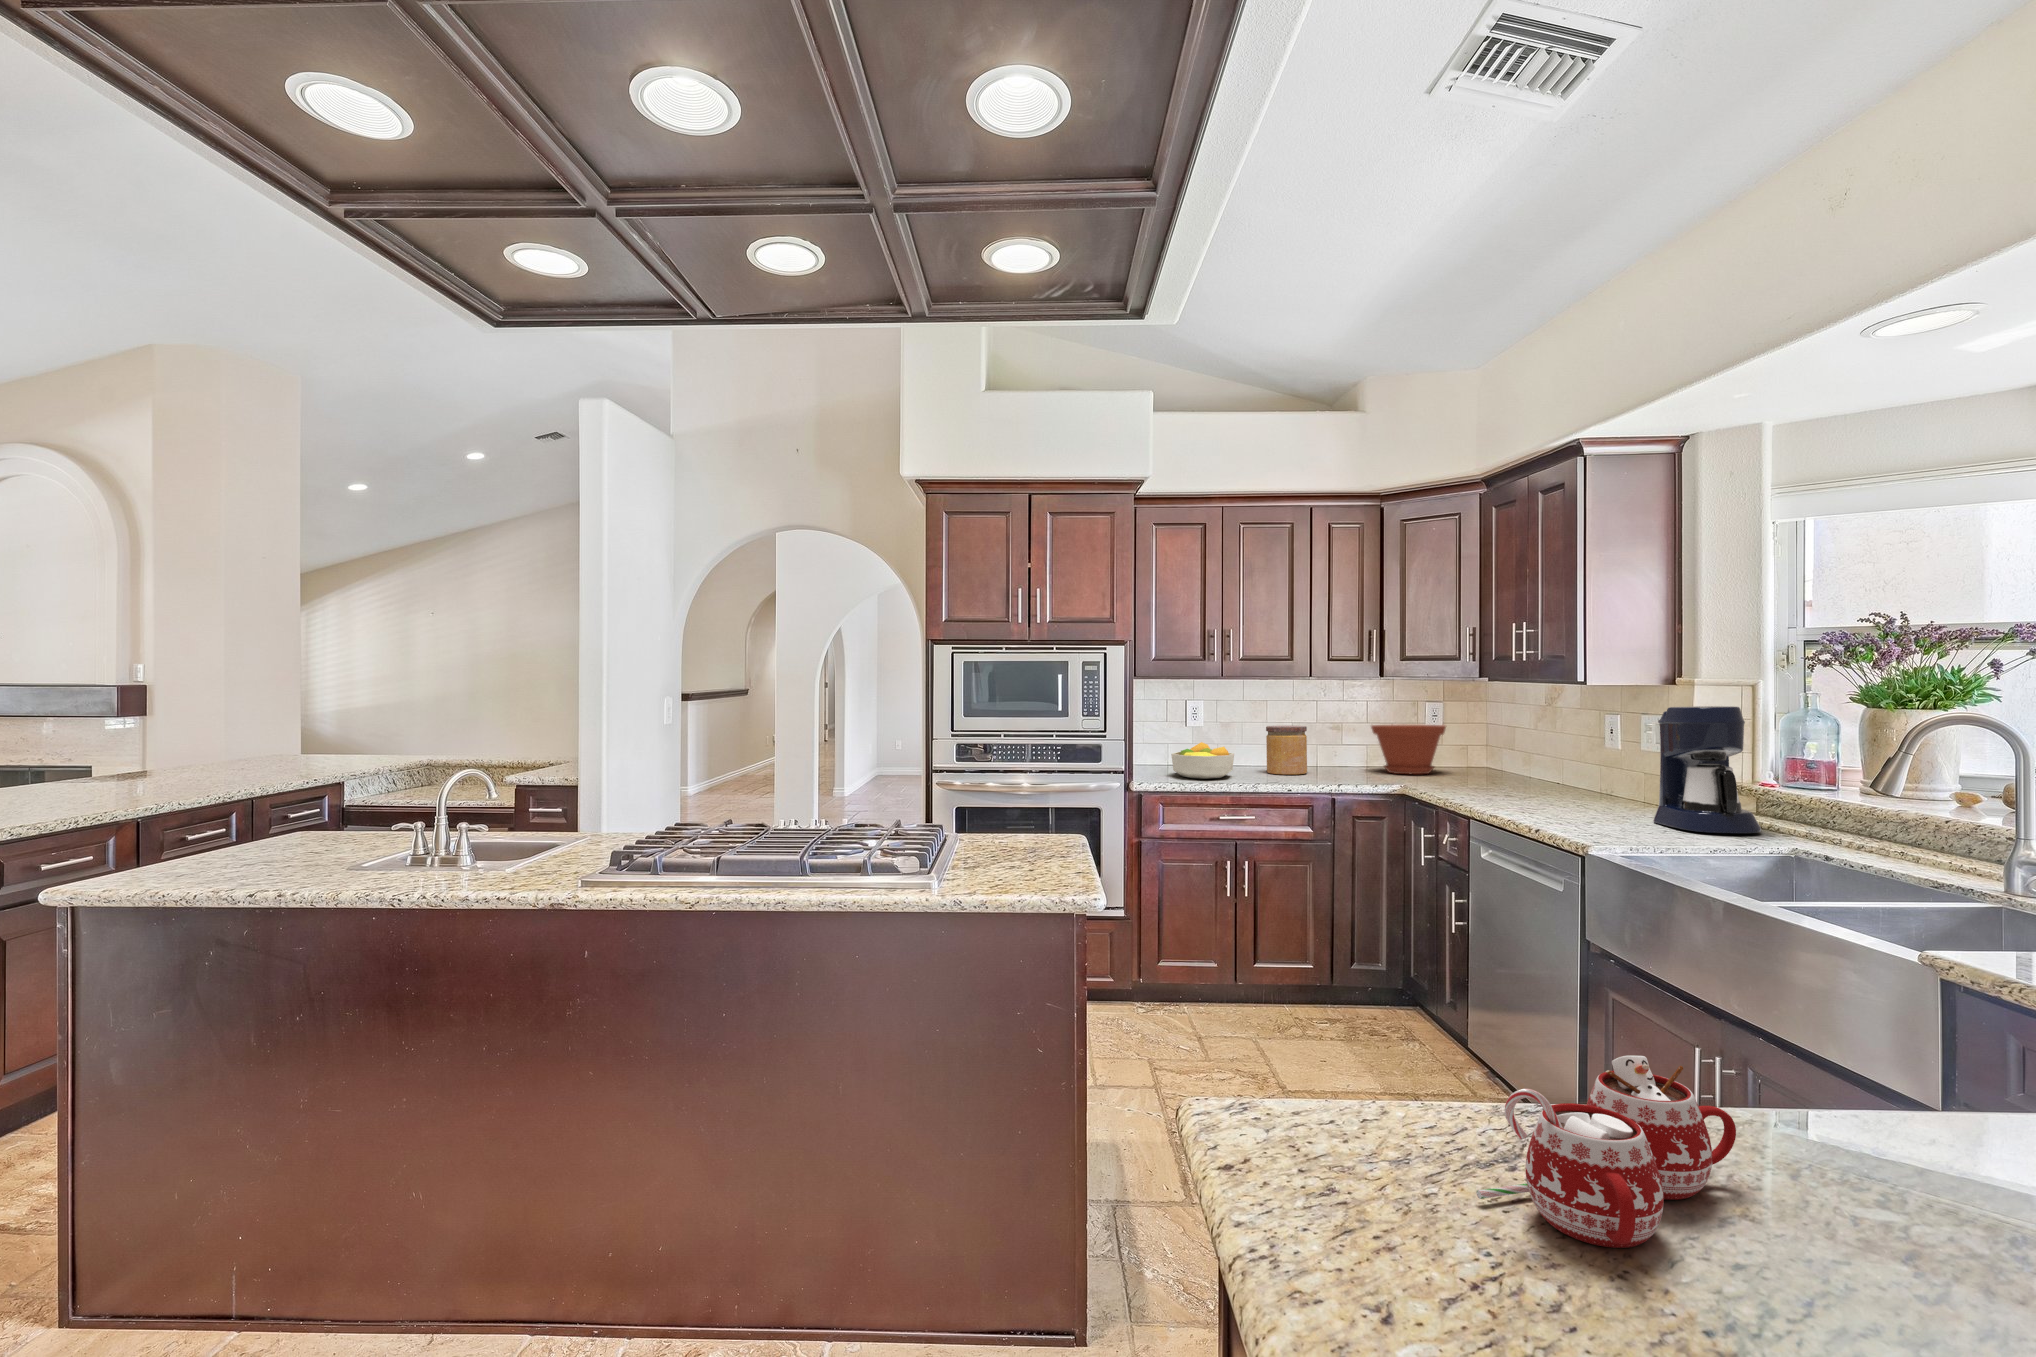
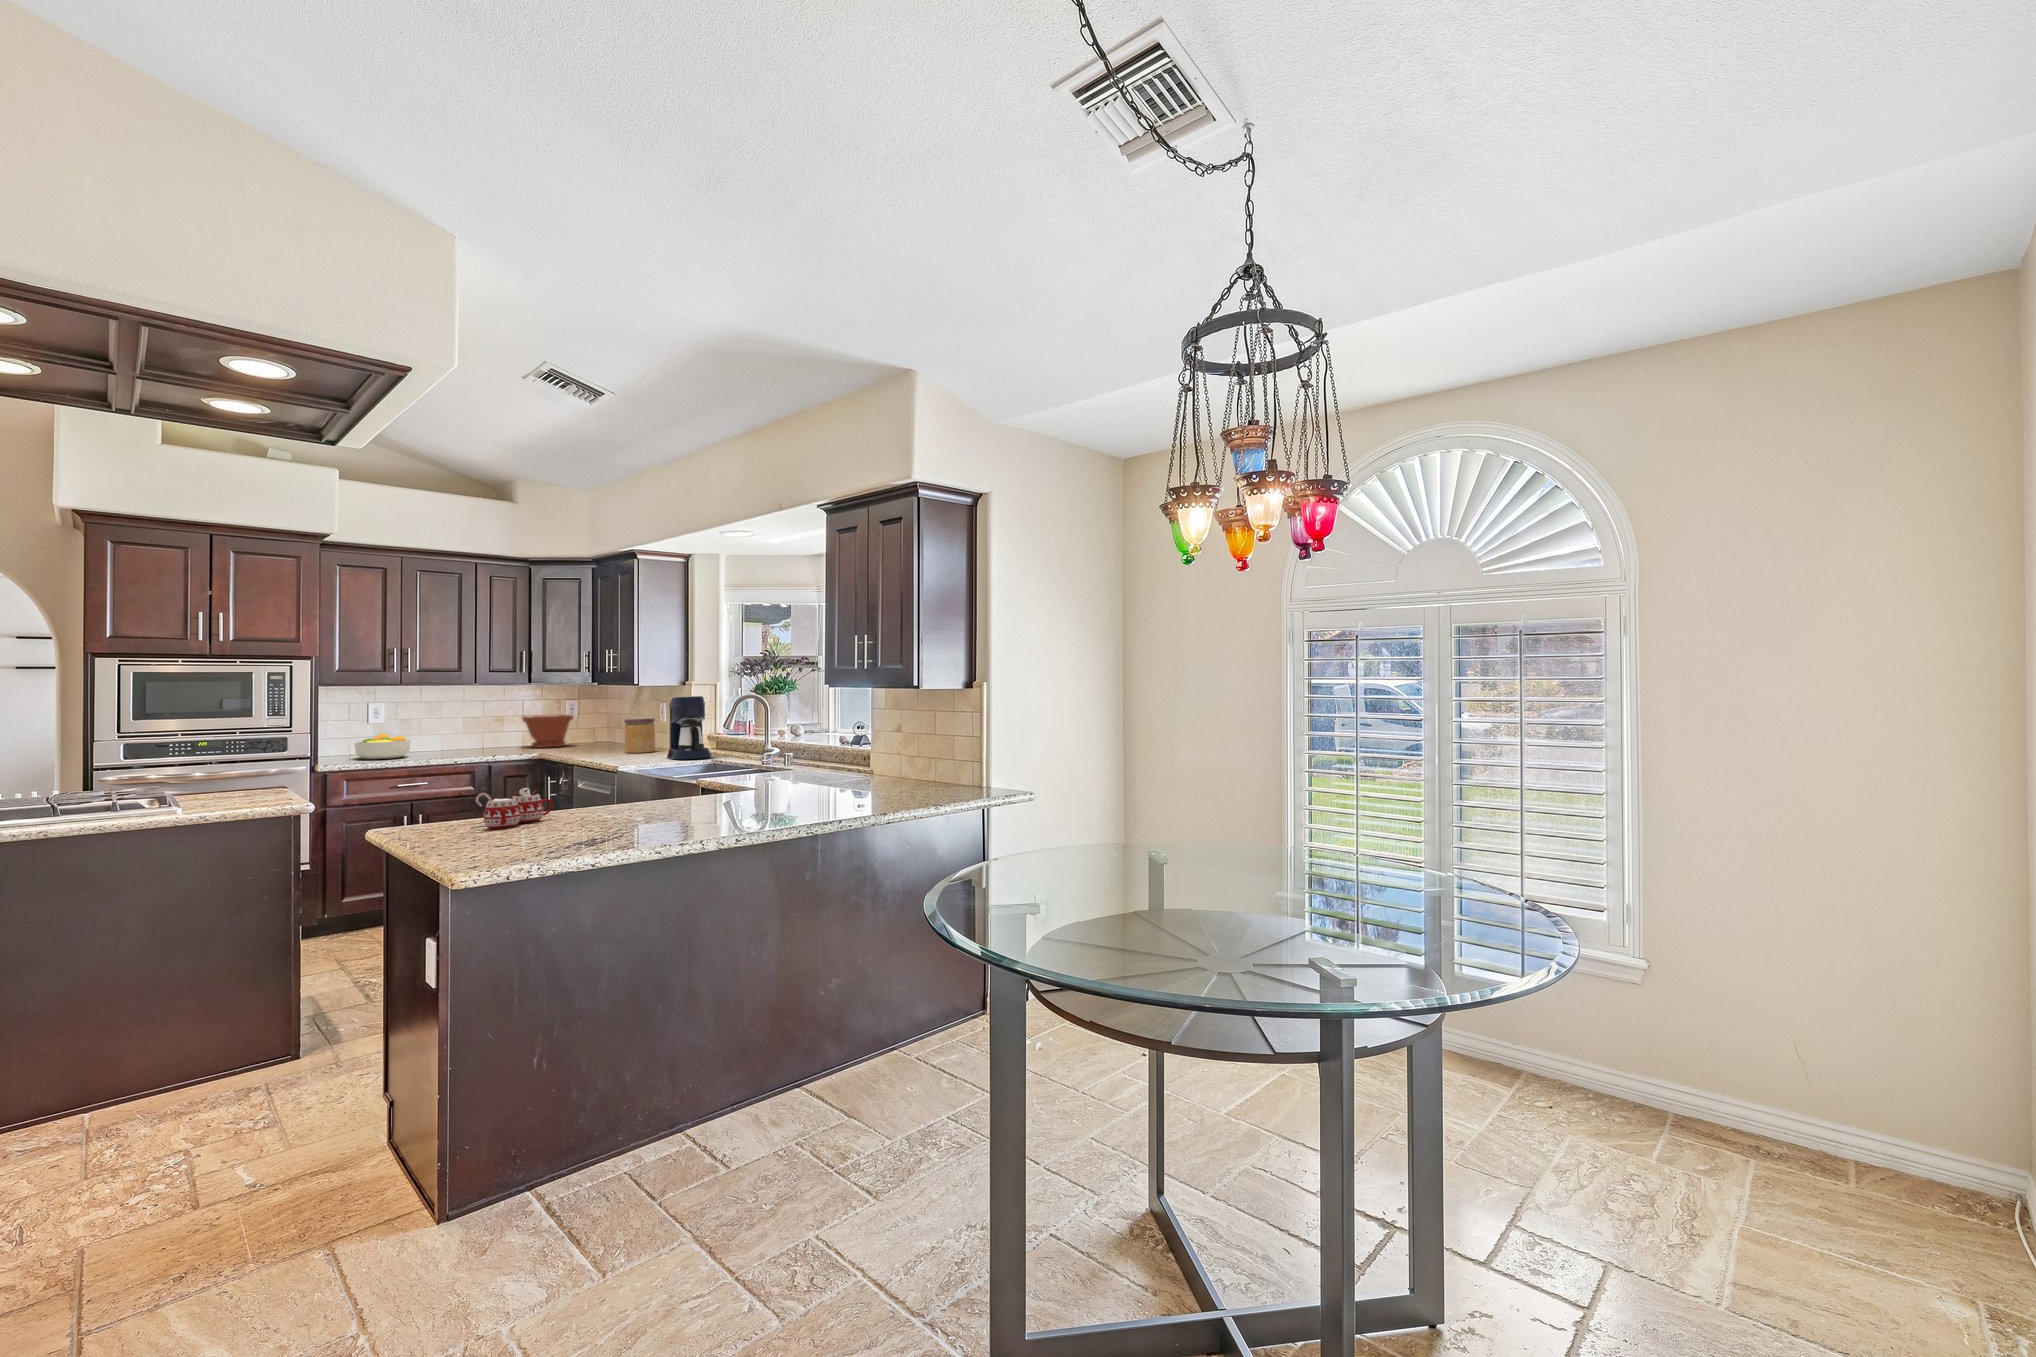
jar: present [1266,725,1307,775] -> present [624,718,655,753]

